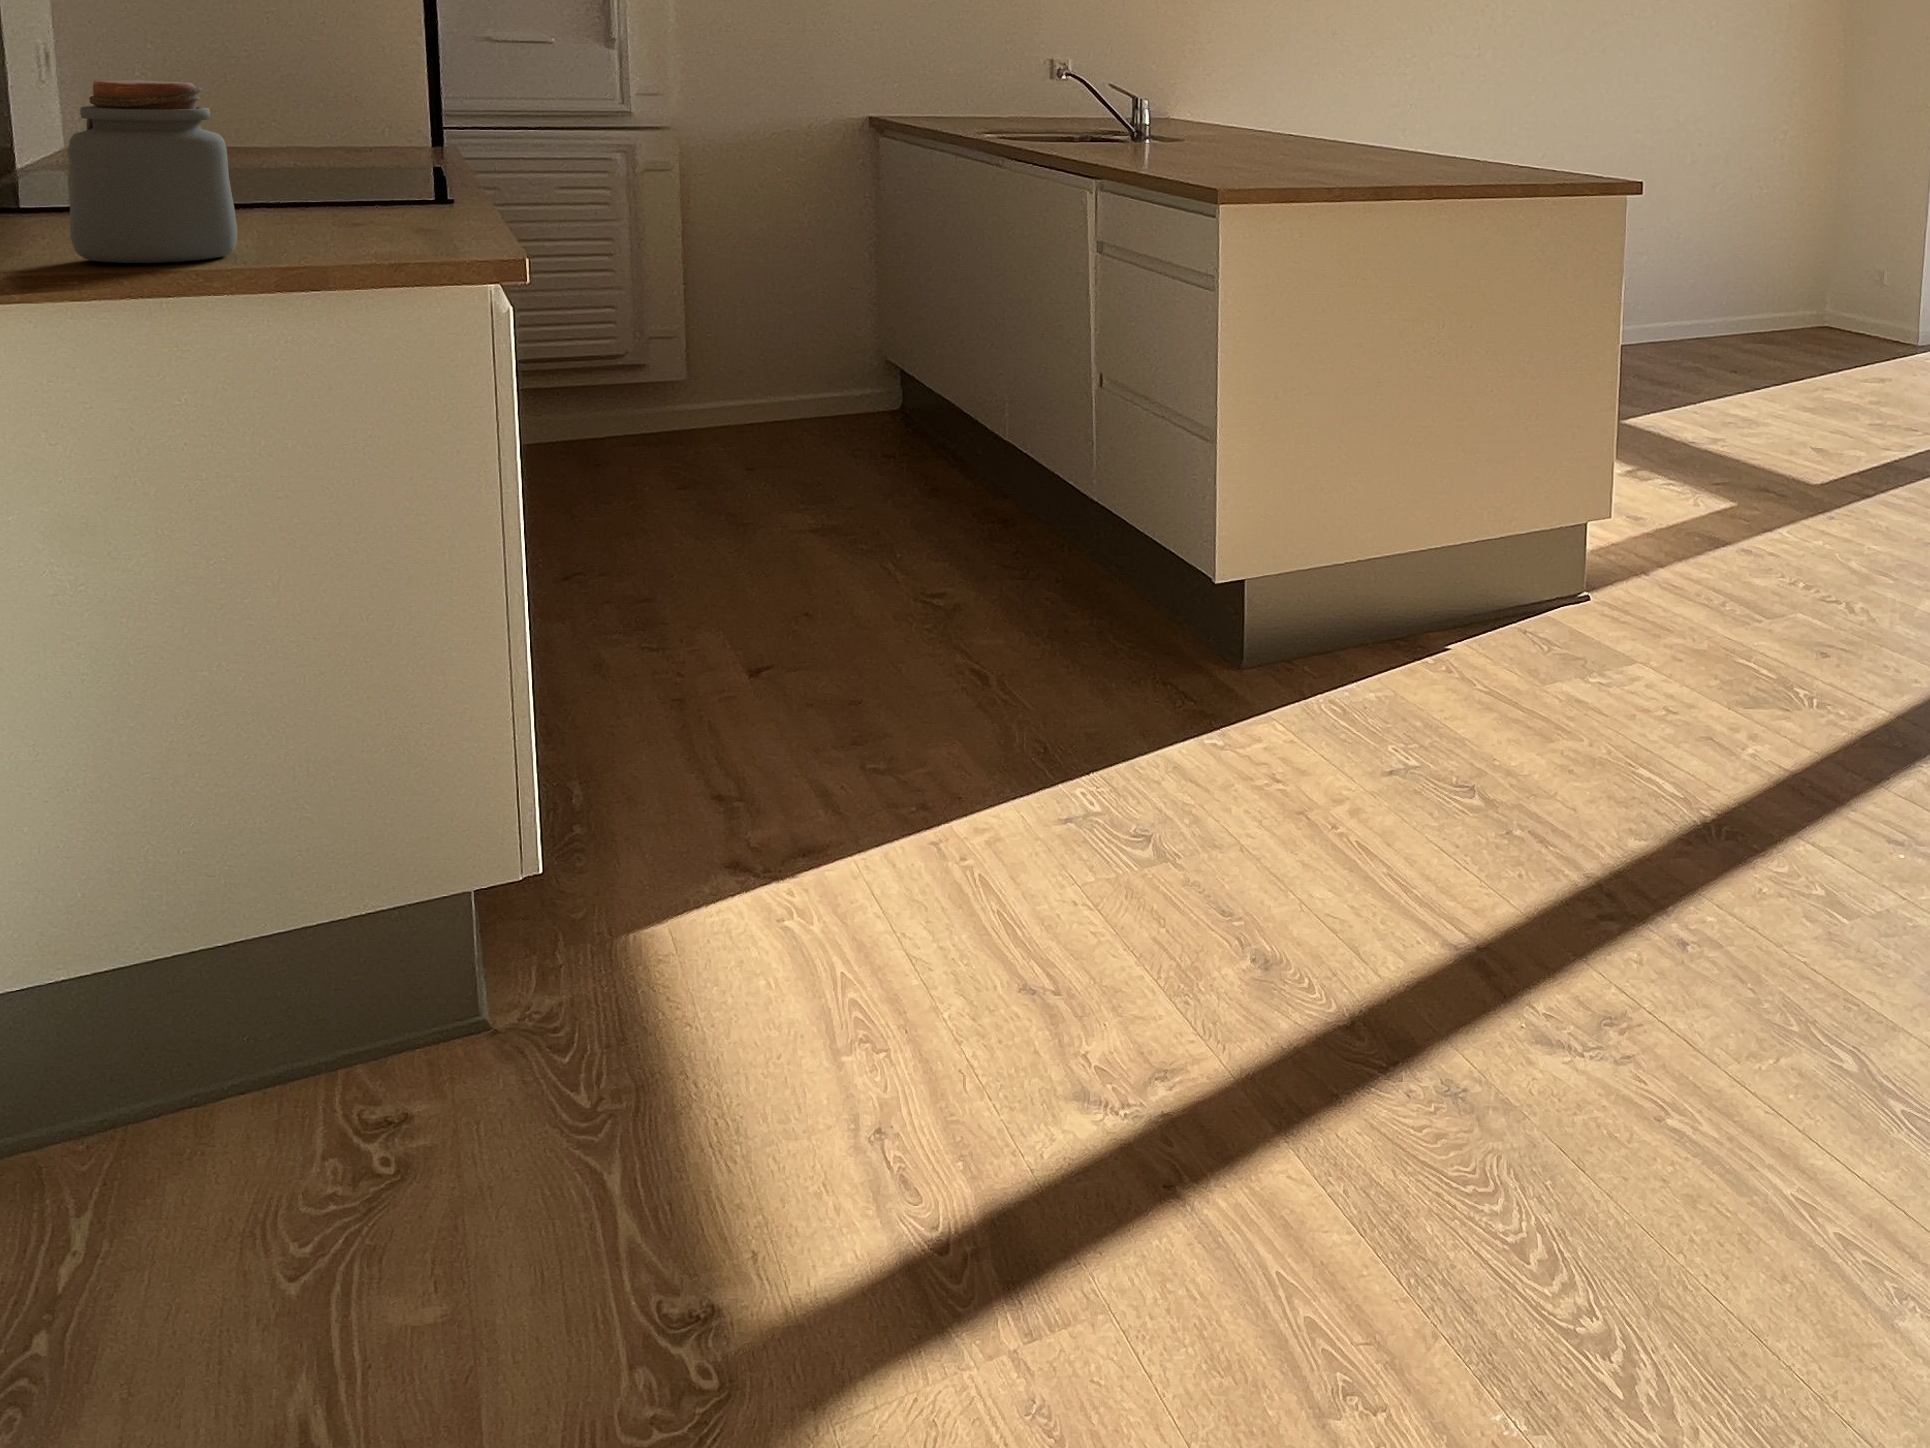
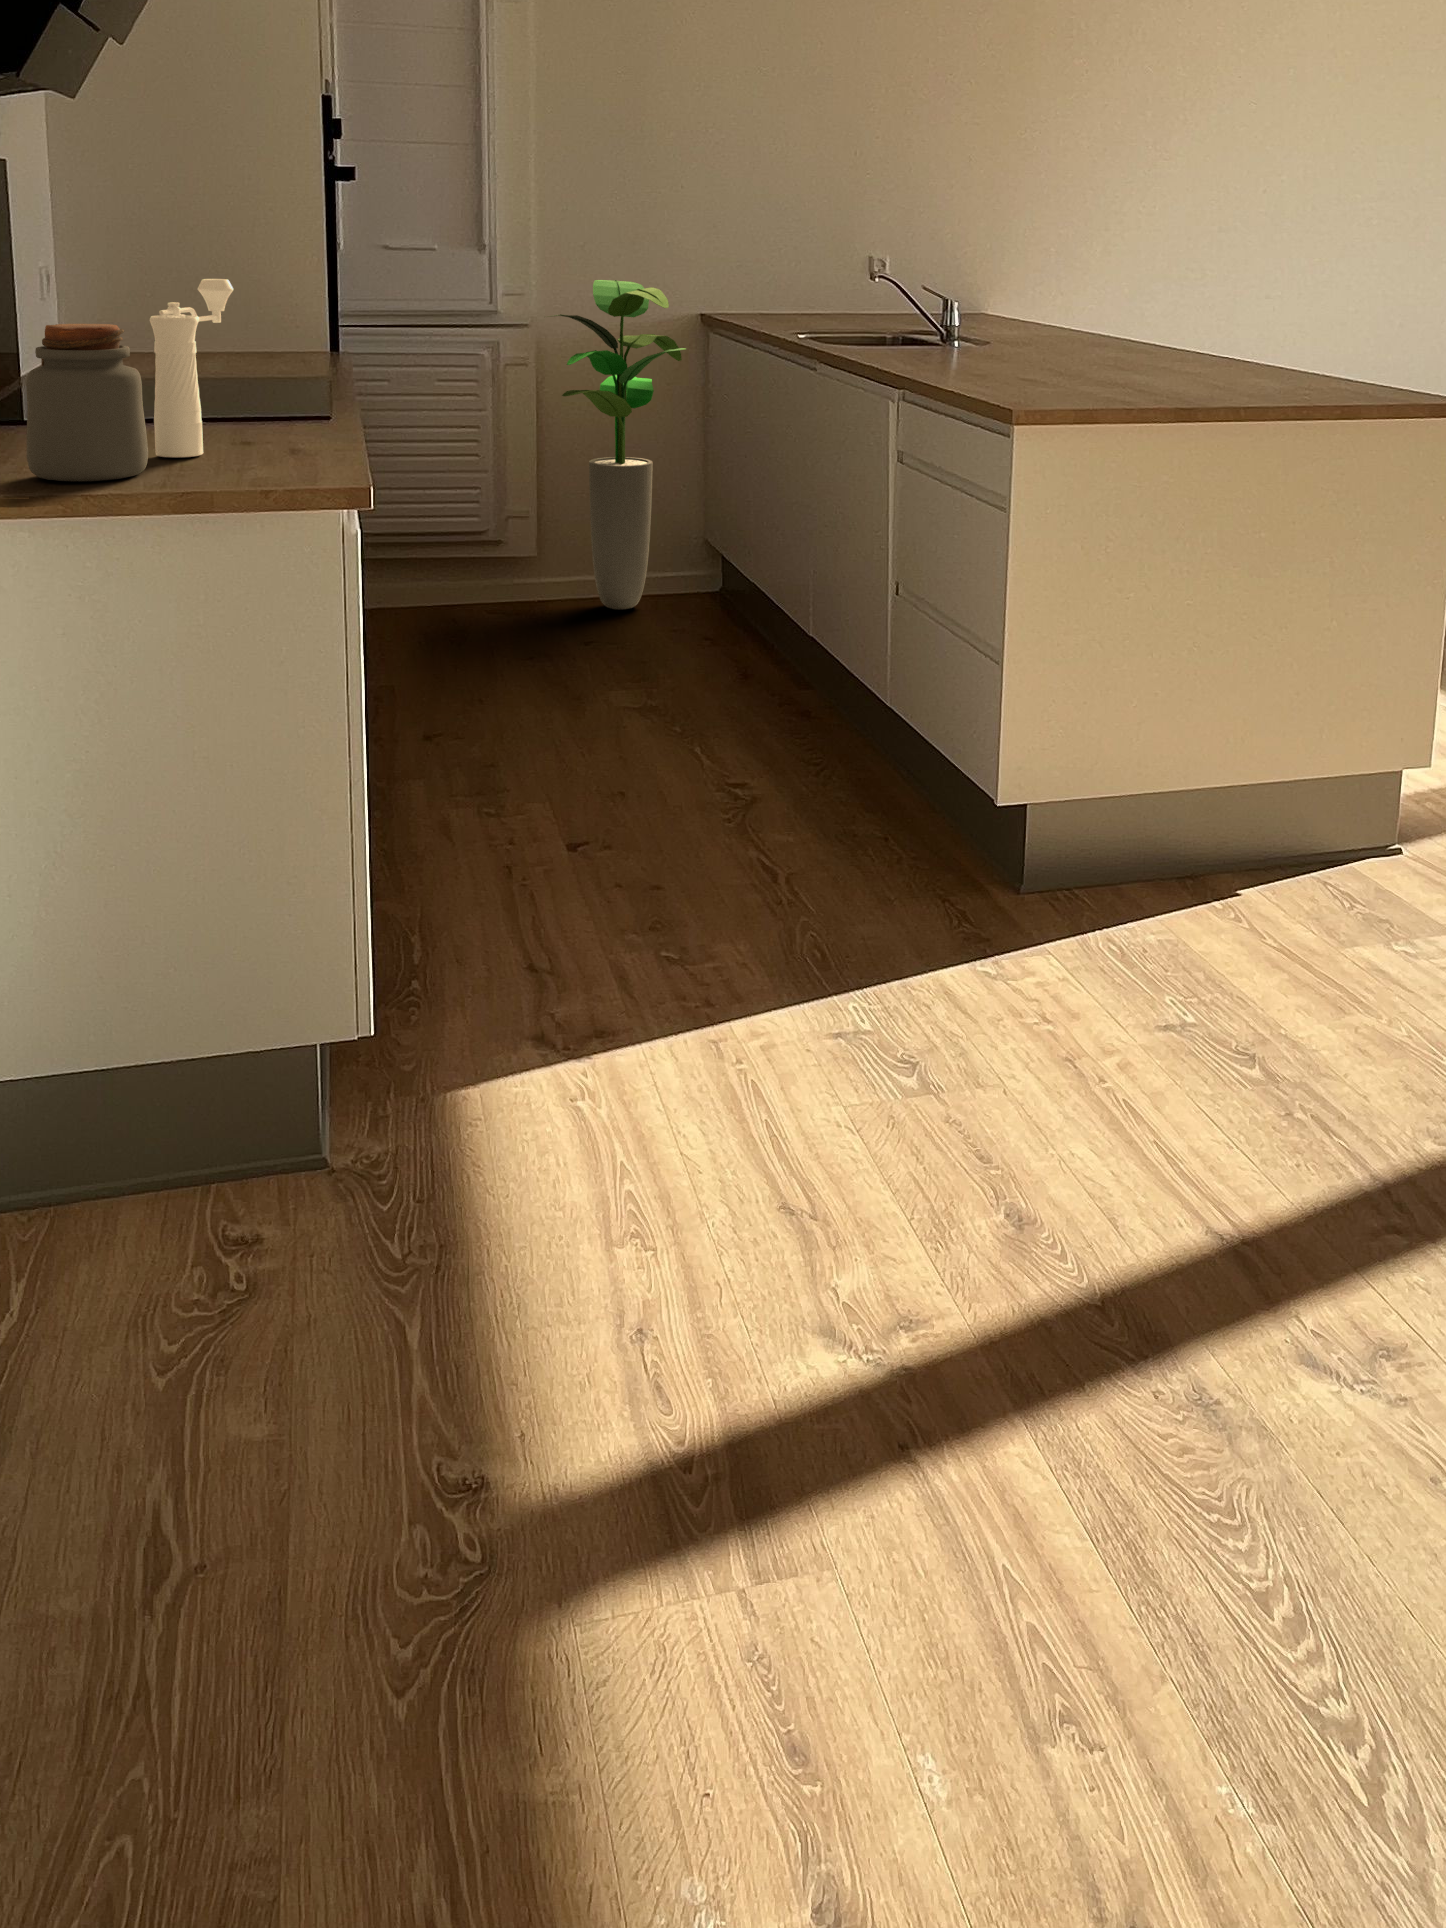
pepper mill: none [230,40,337,240] -> present [150,279,233,457]
potted plant: none [684,85,852,440] -> present [547,280,685,610]

